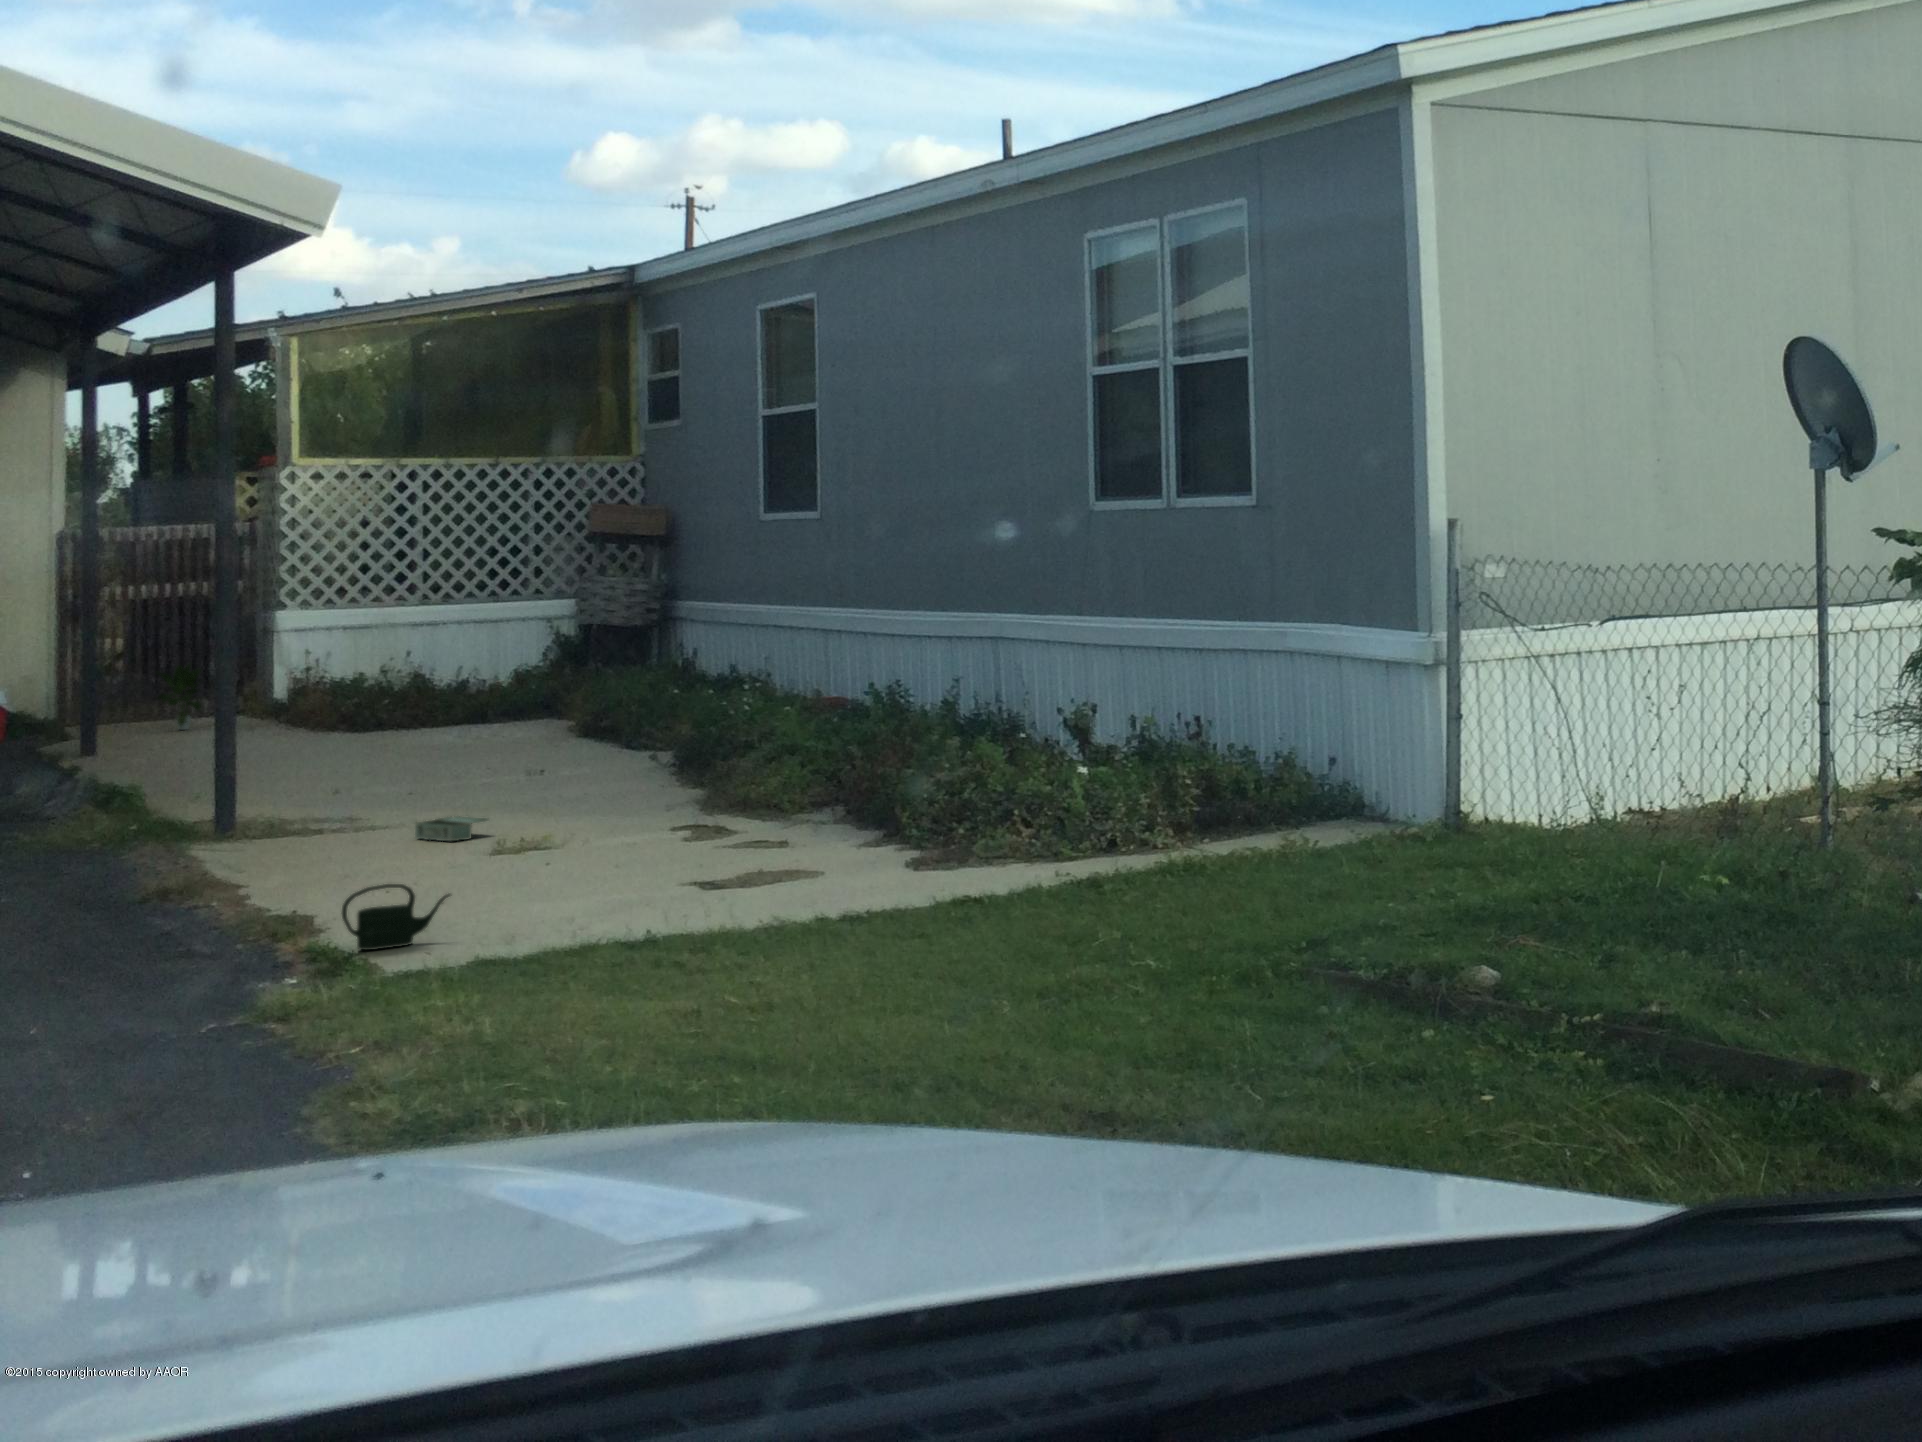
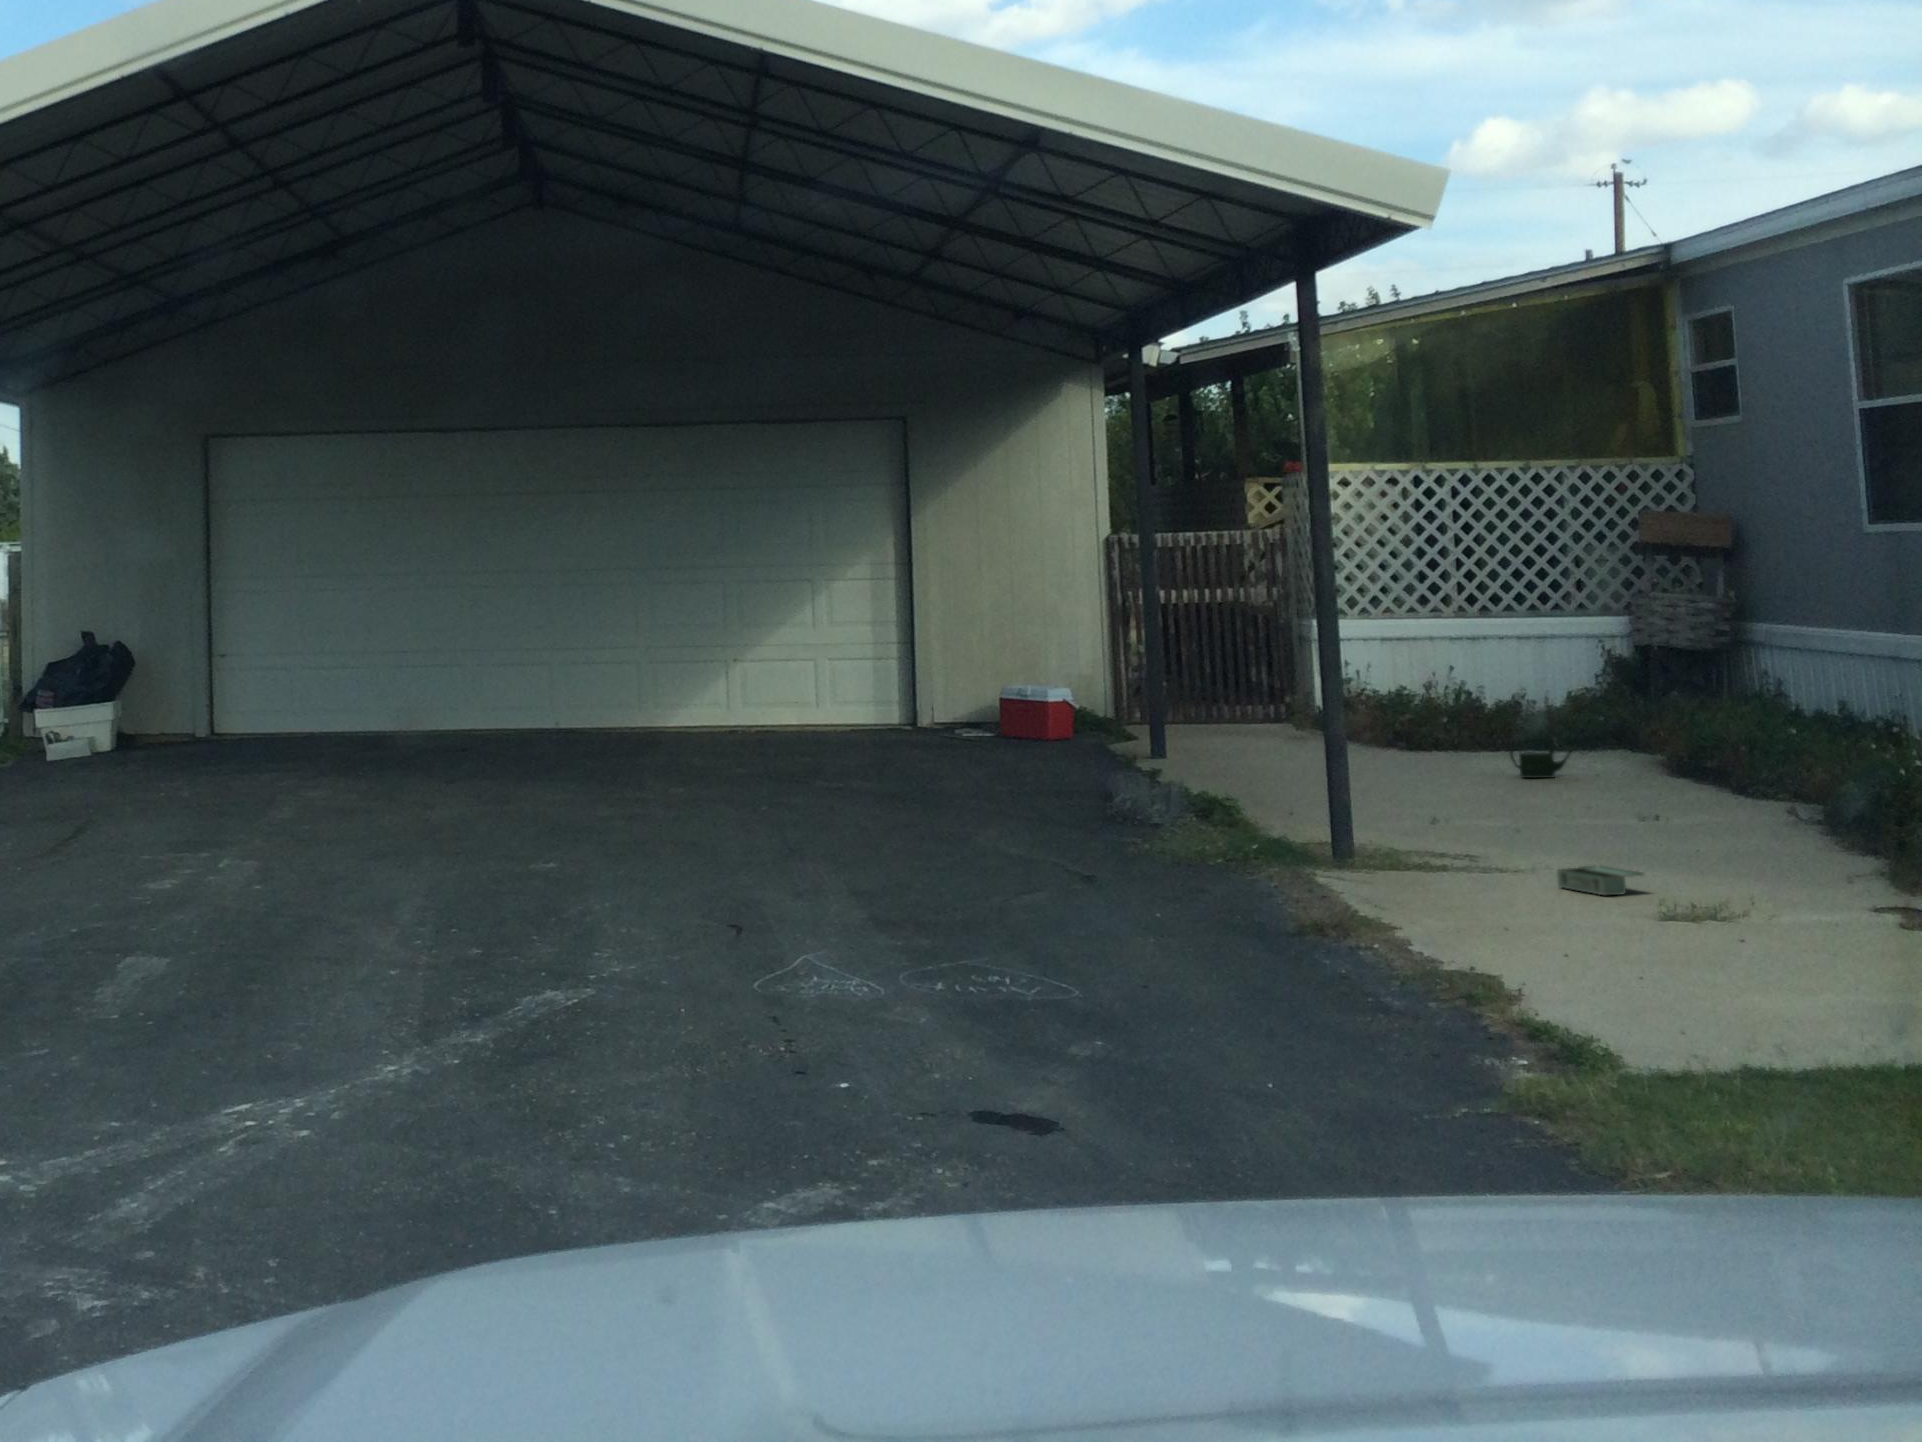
potted plant: present [157,664,201,730] -> none [1206,667,1253,735]
watering can: present [342,884,450,950] -> present [1510,740,1573,778]

